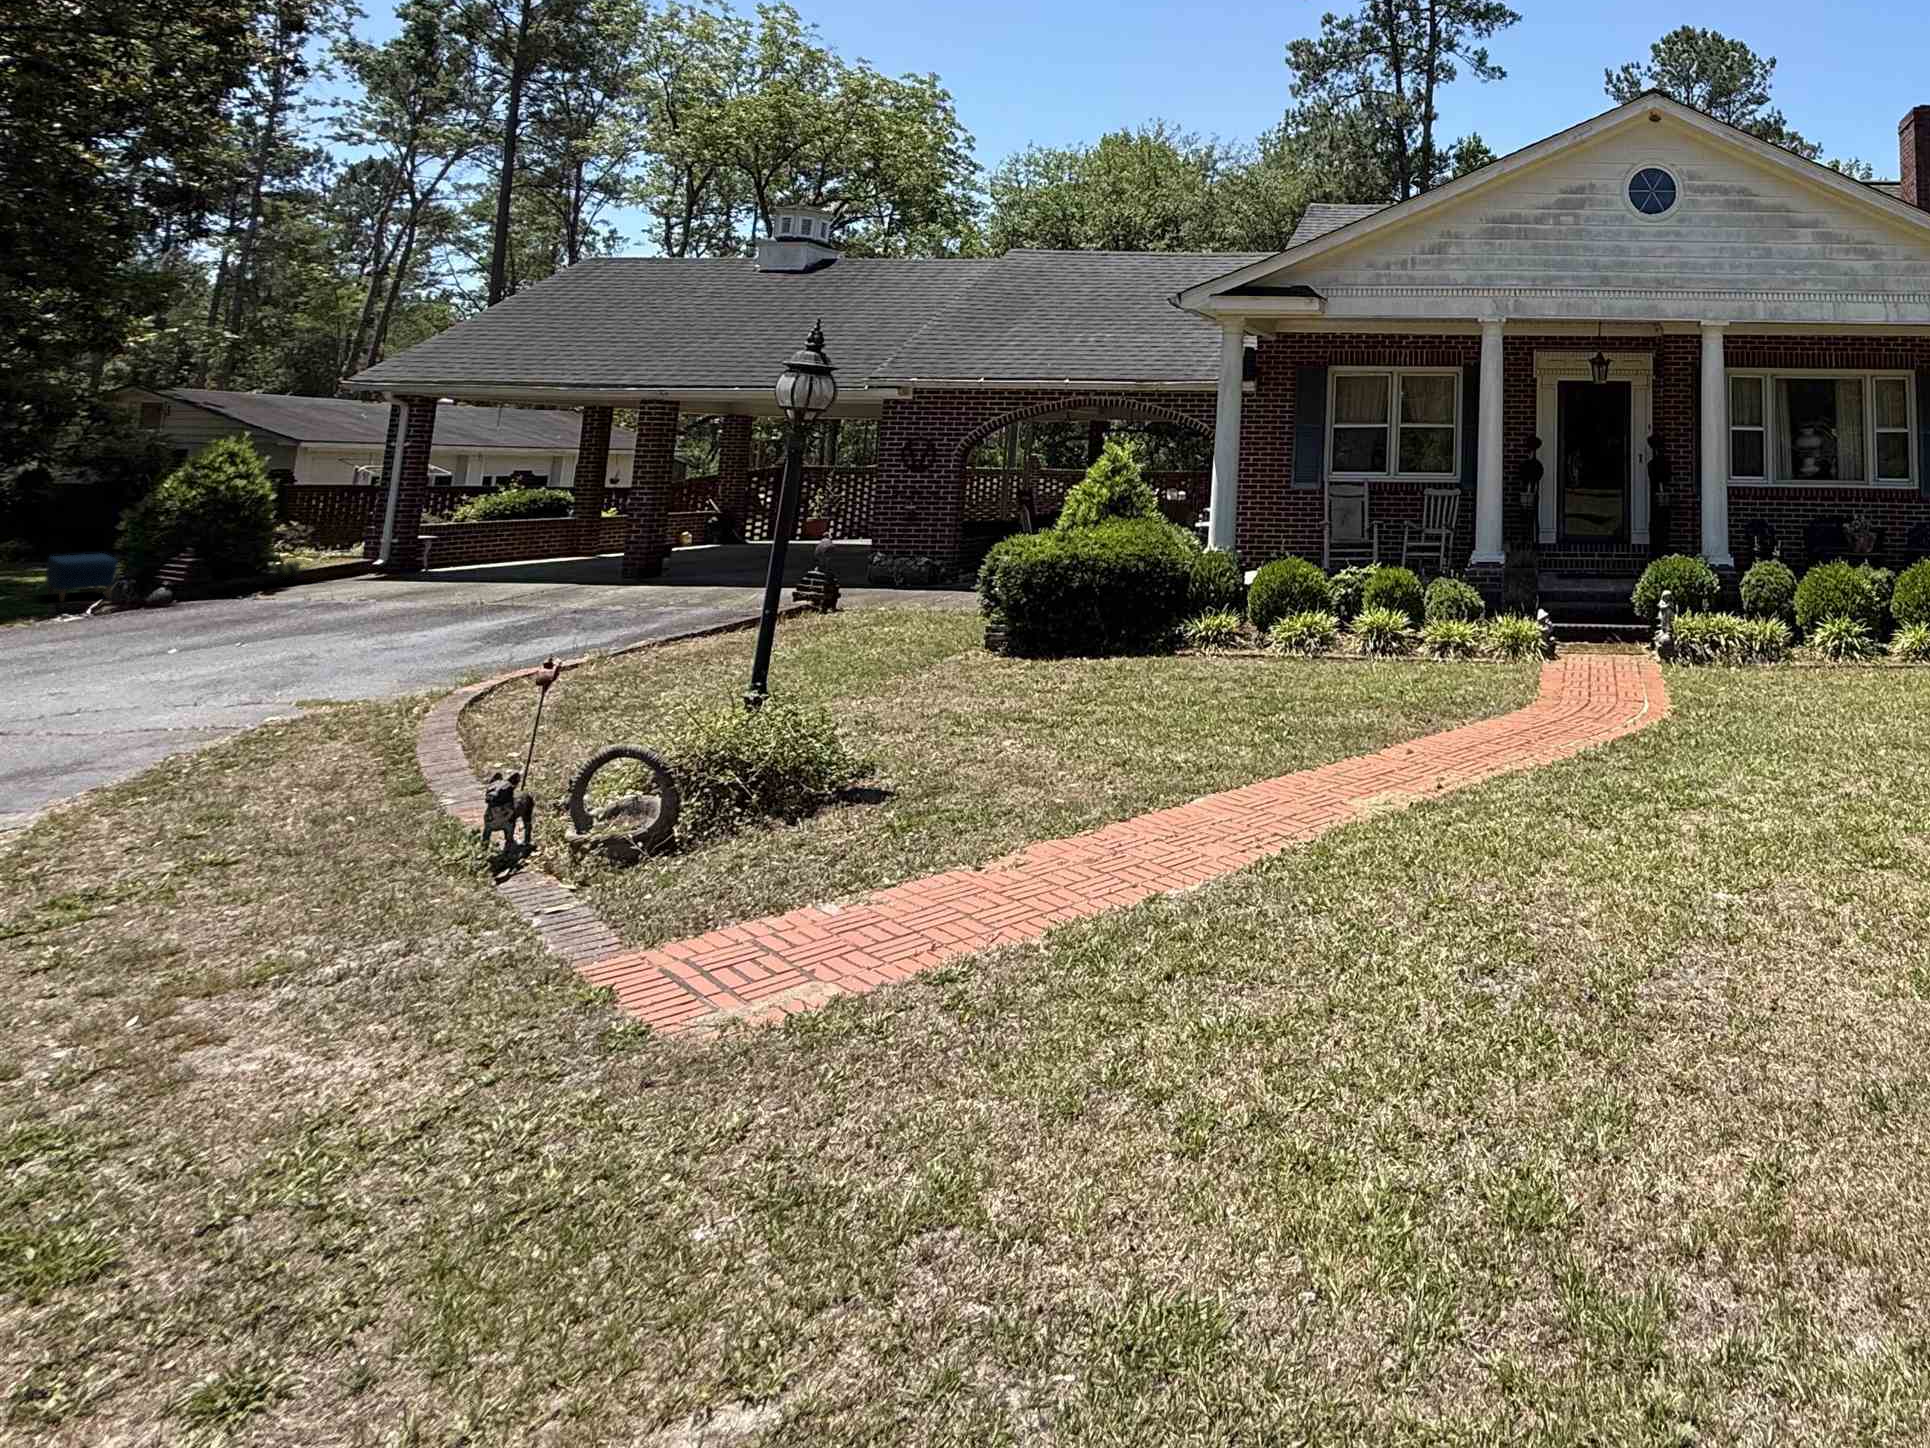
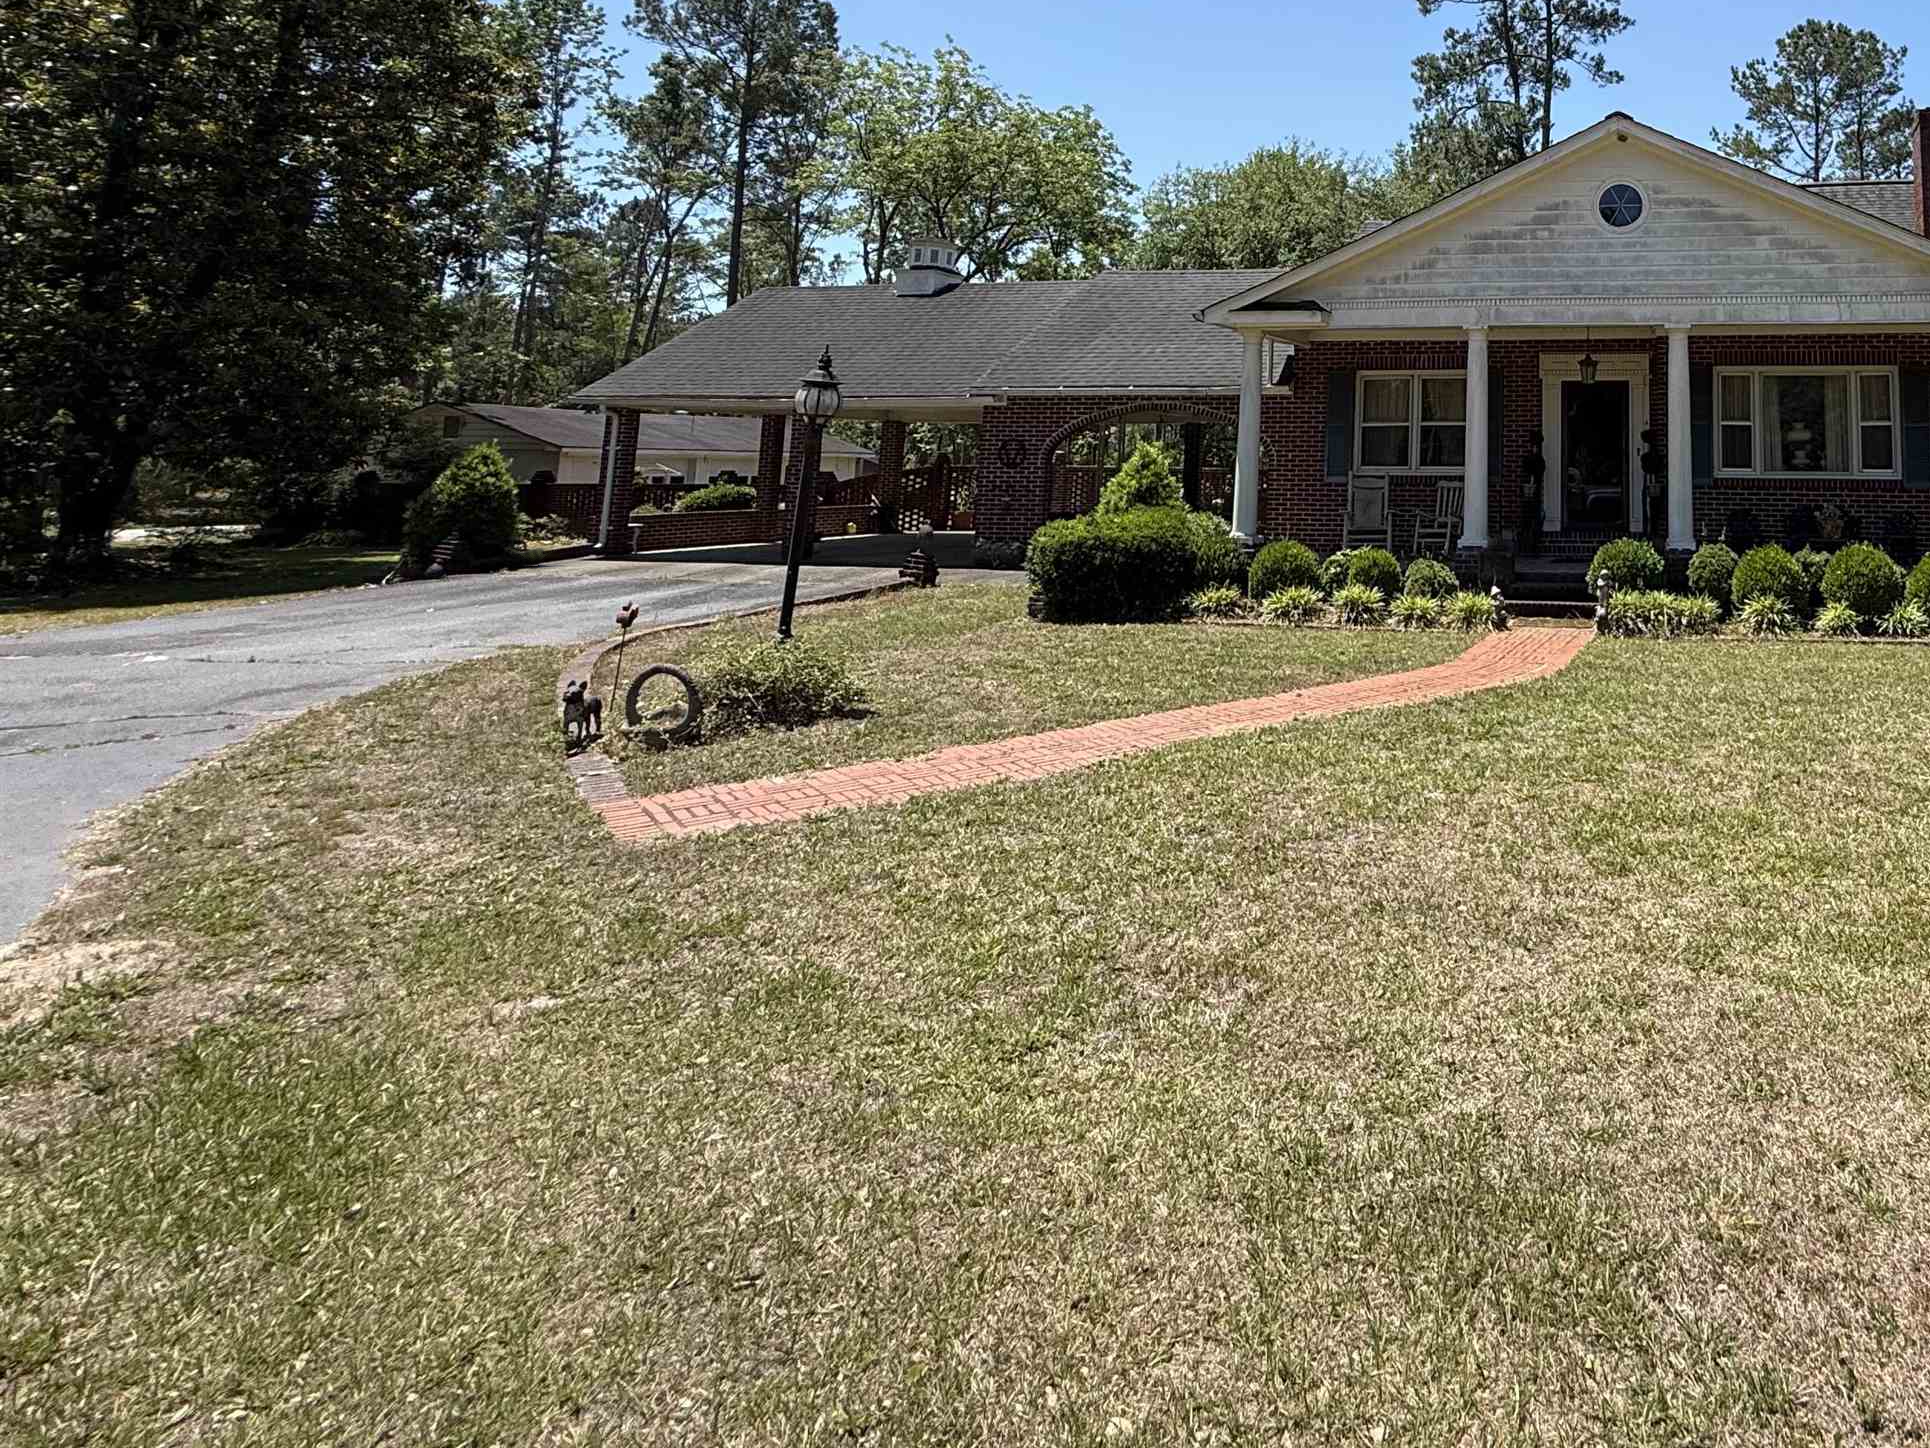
bench: present [45,553,118,601] -> none [359,540,409,578]

